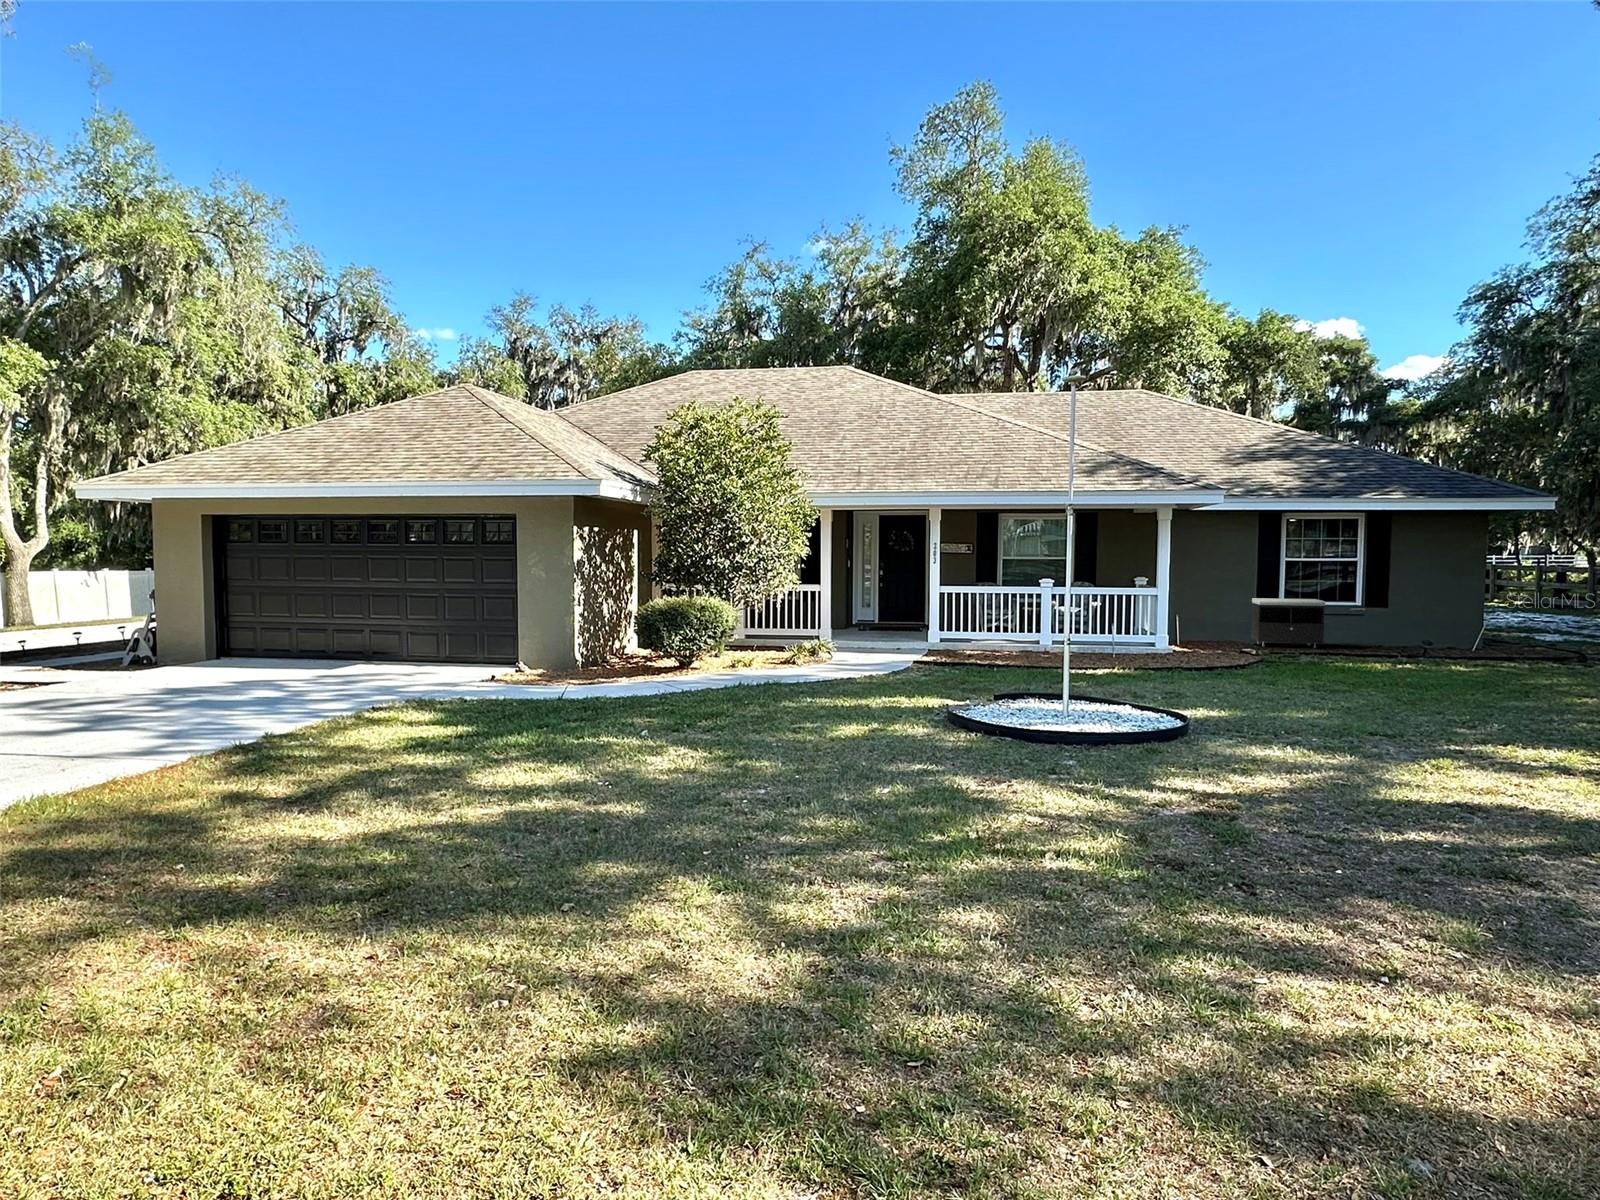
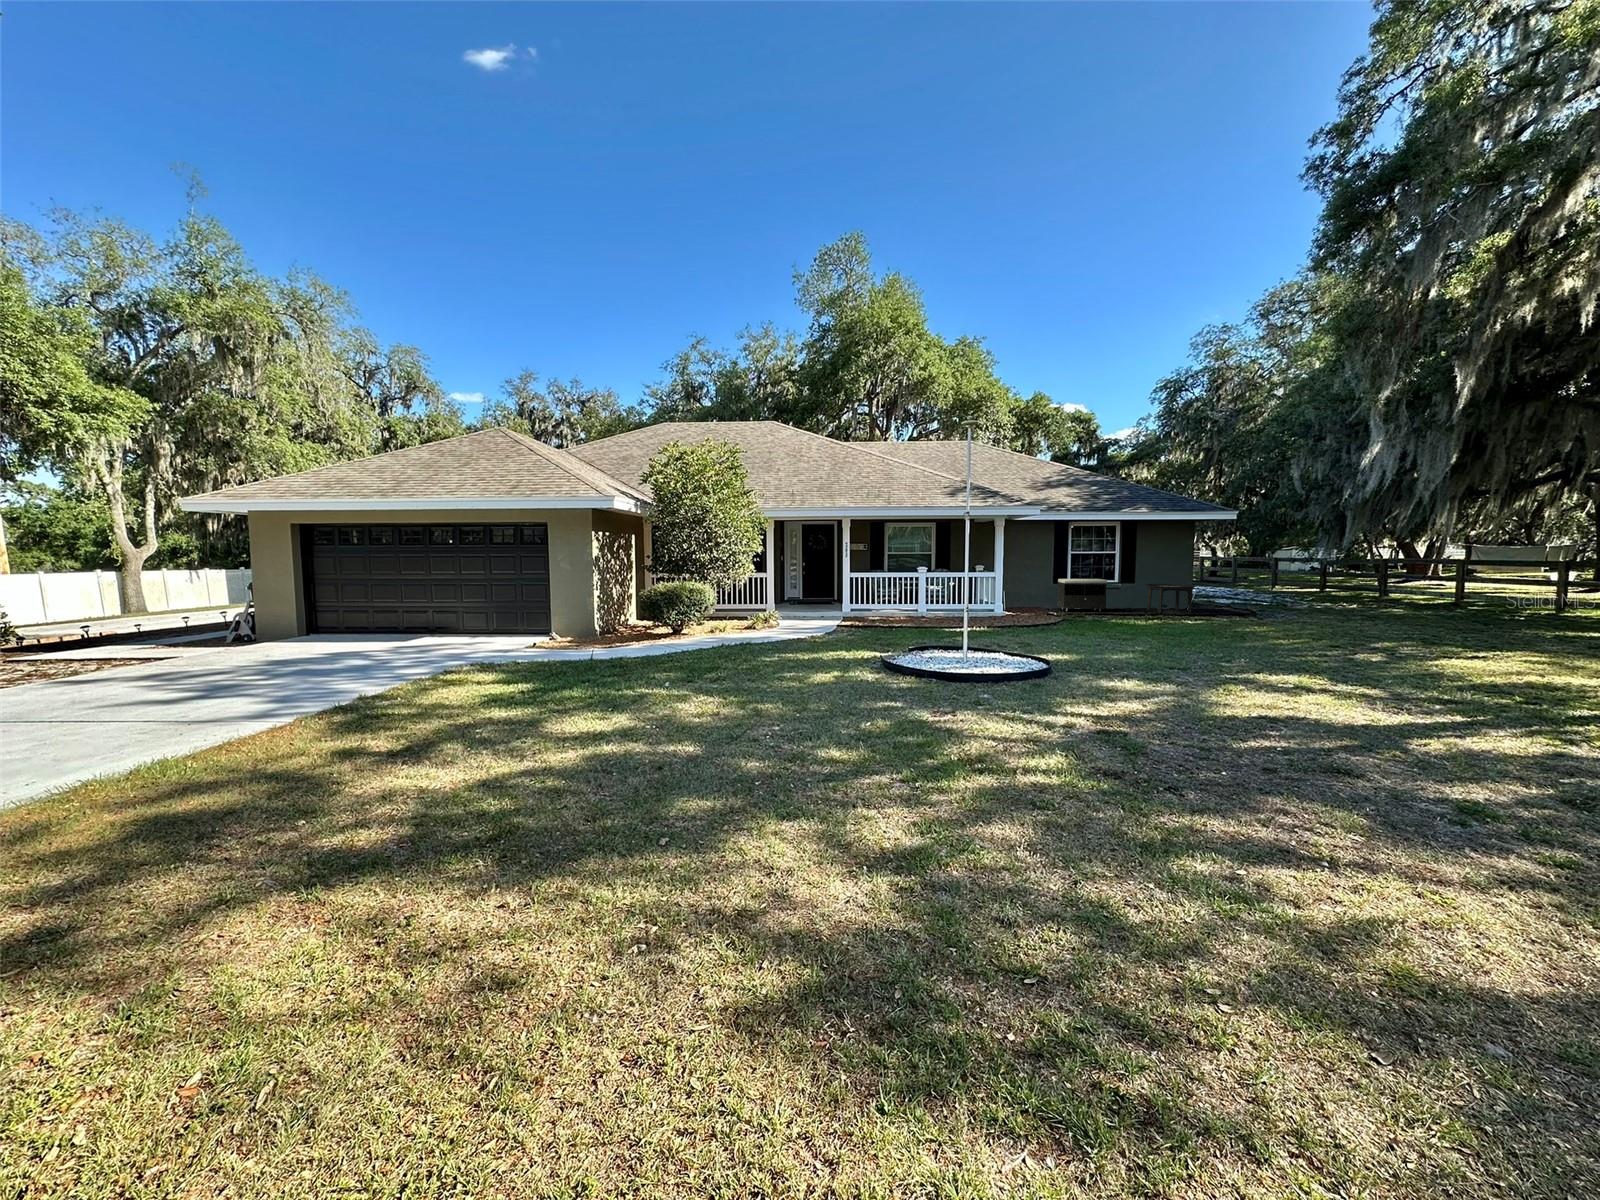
round table: none [1386,608,1466,653] -> present [1145,584,1196,613]

